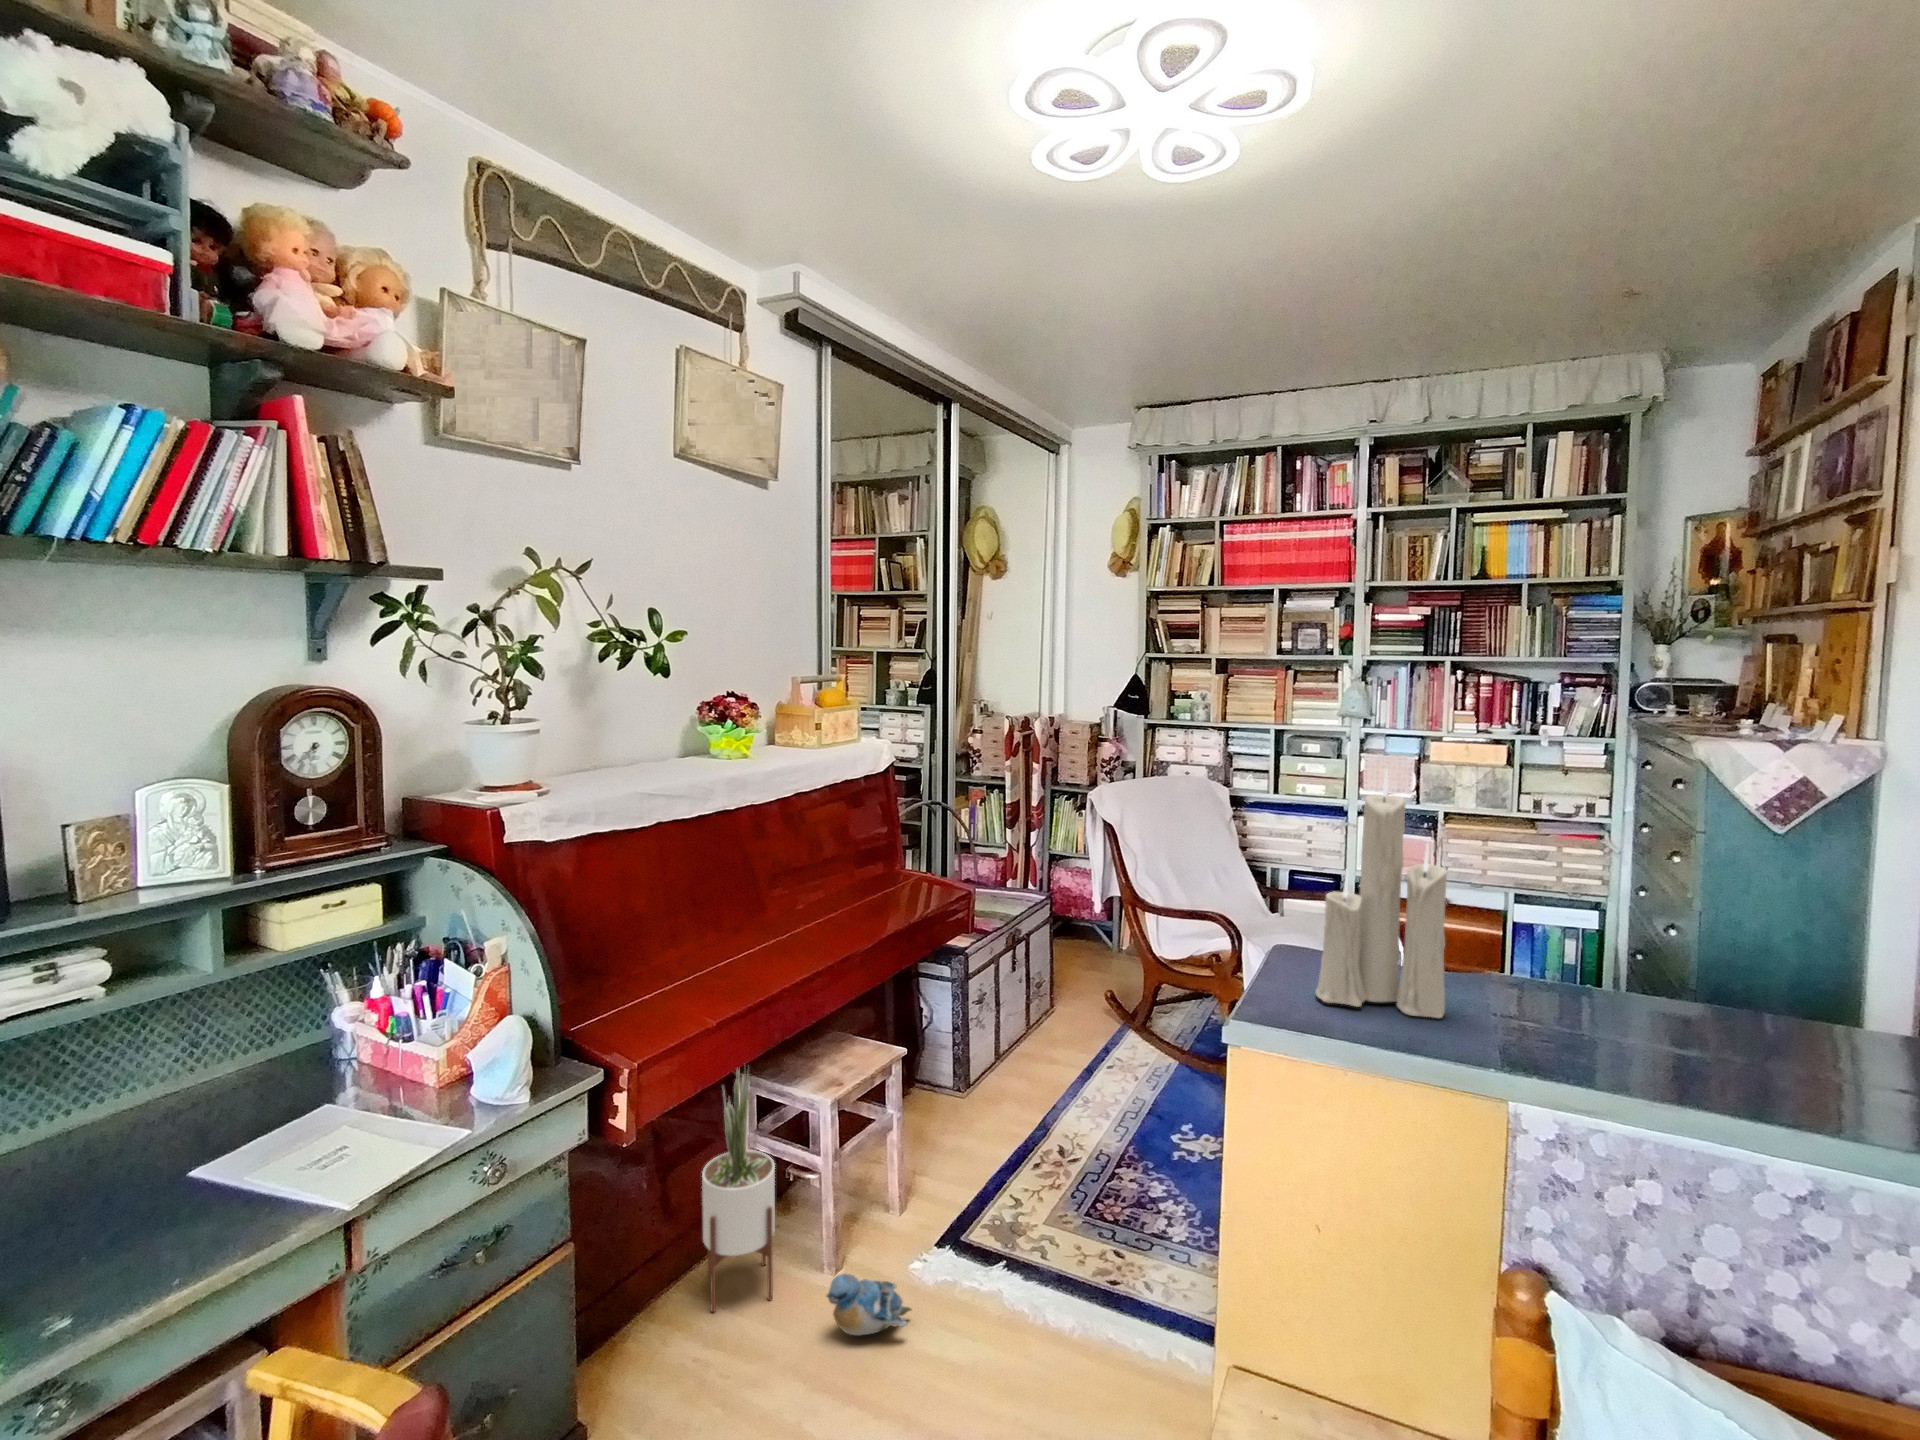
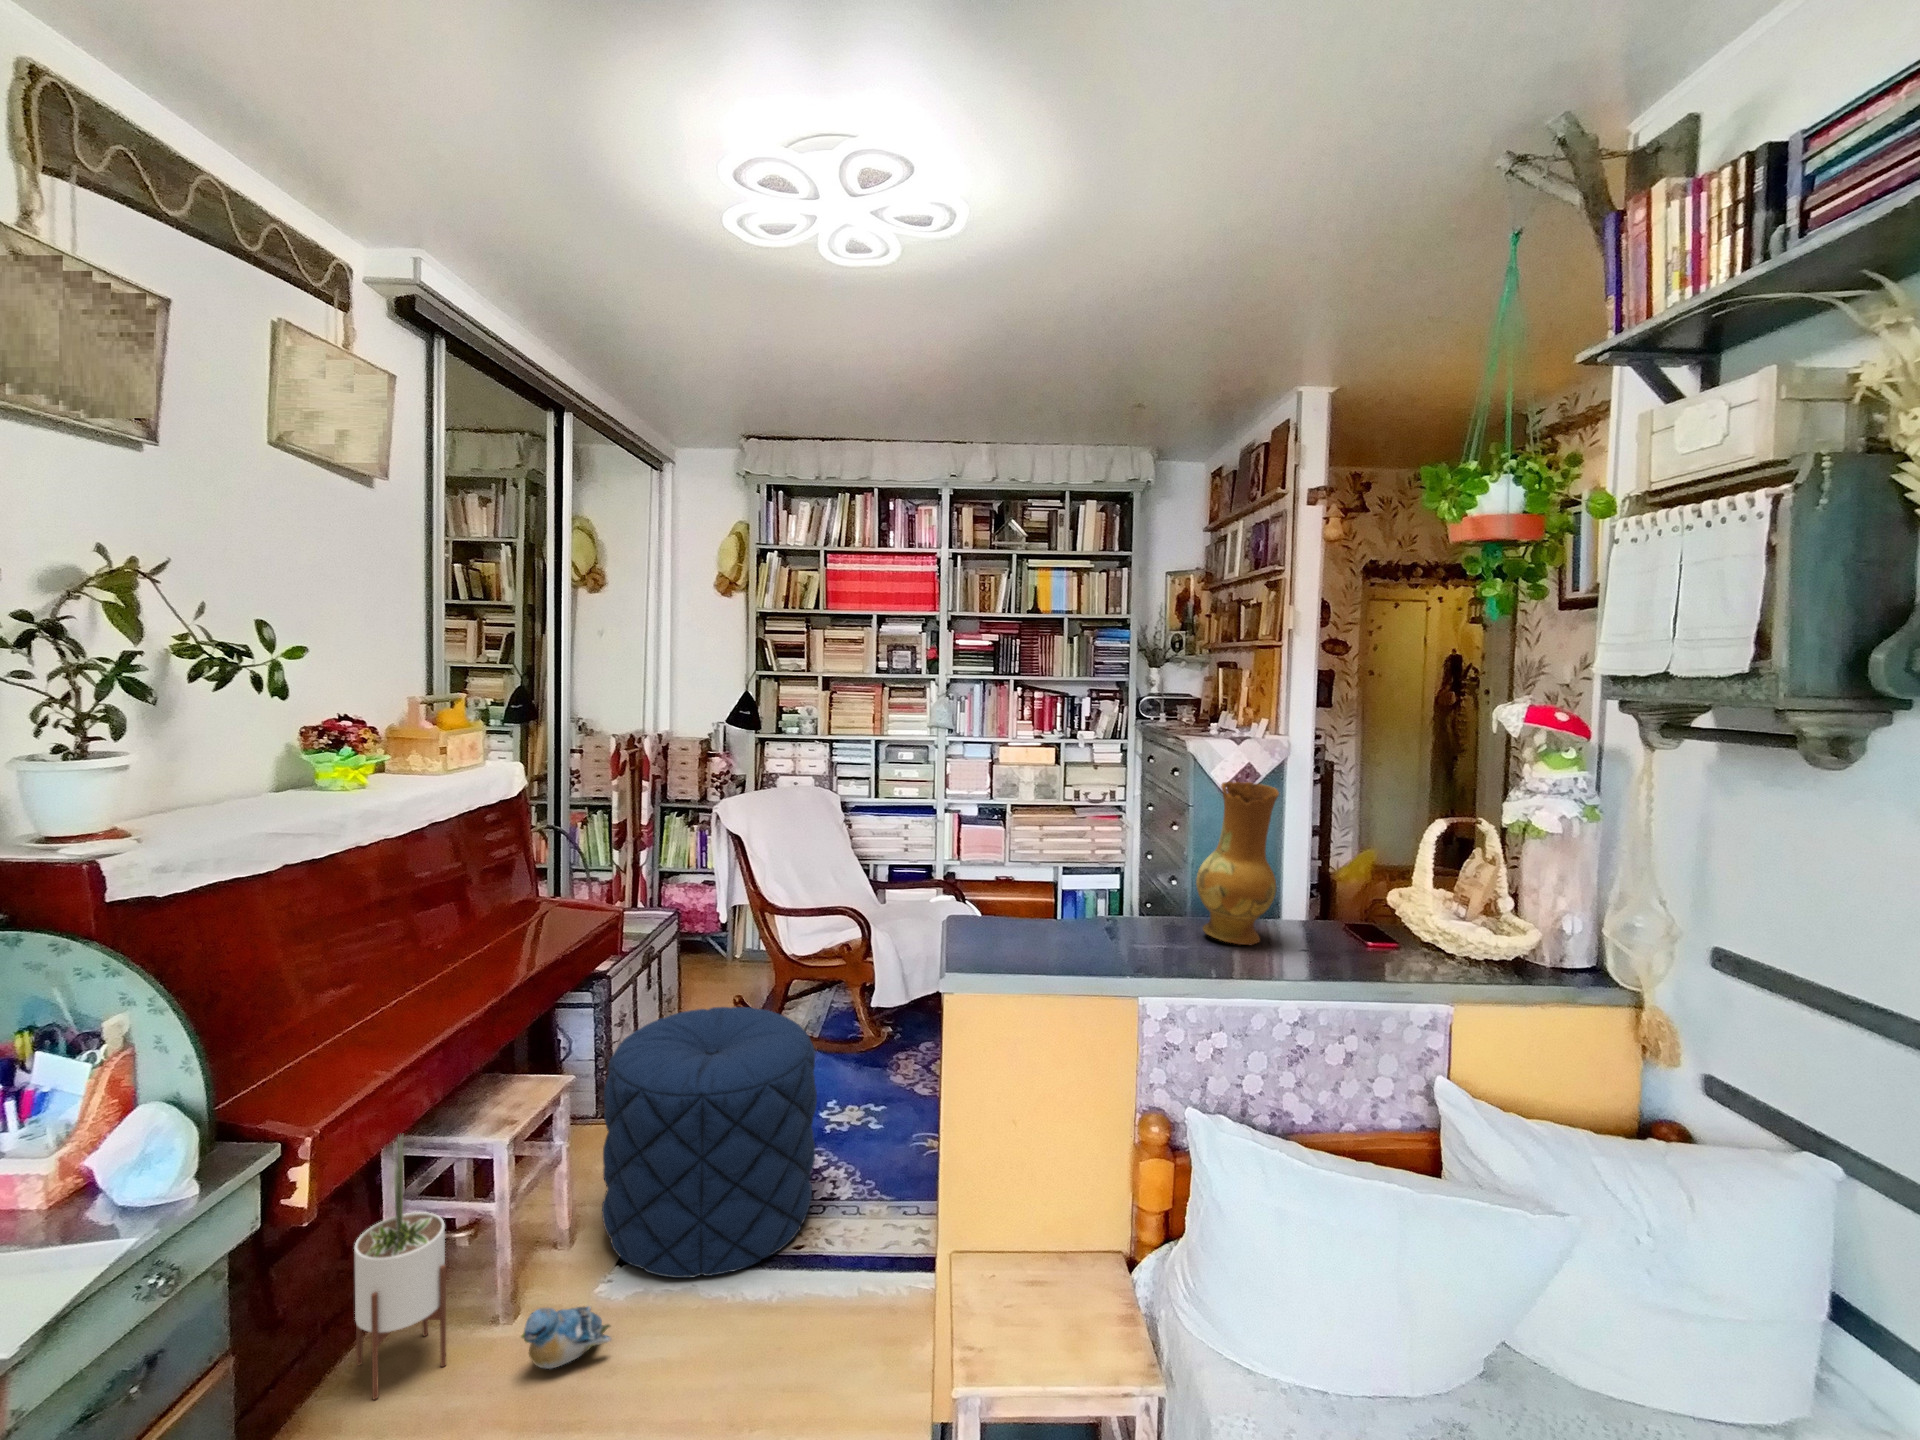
candle: present [1316,770,1447,1018] -> none [1001,758,1090,951]
ceramic jug: none [1633,801,1789,1052] -> present [1196,782,1279,945]
pouf: none [926,1003,1145,1289] -> present [602,1007,817,1278]

